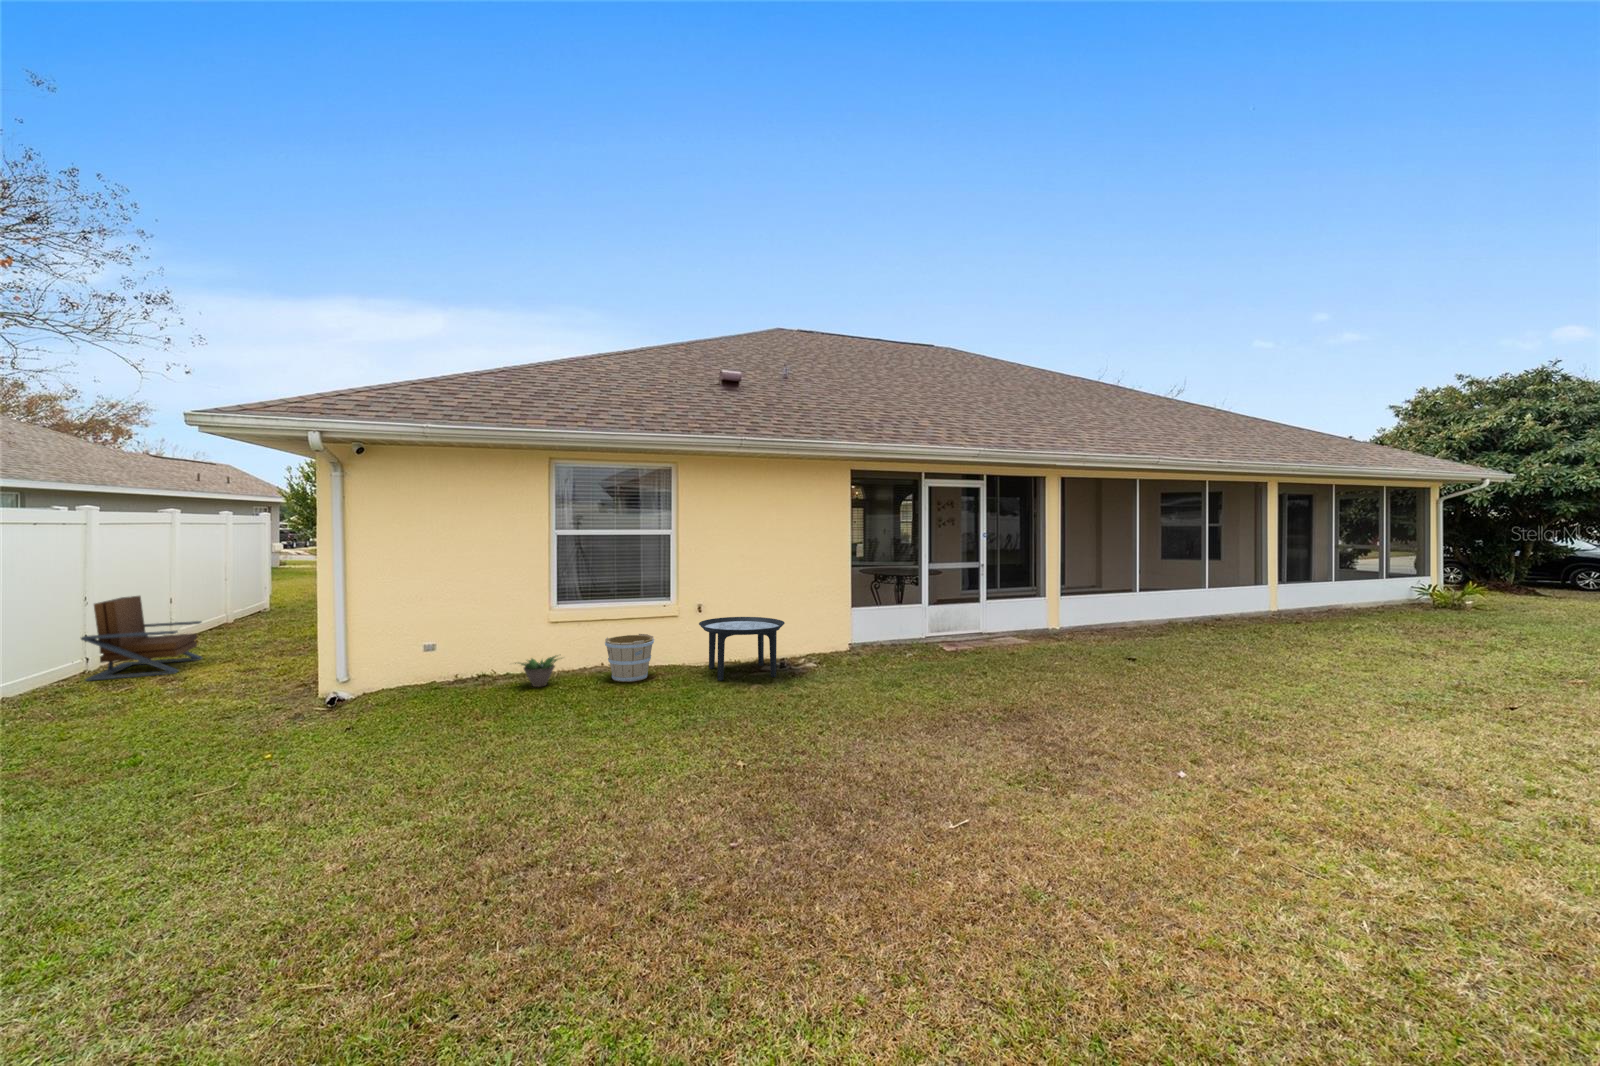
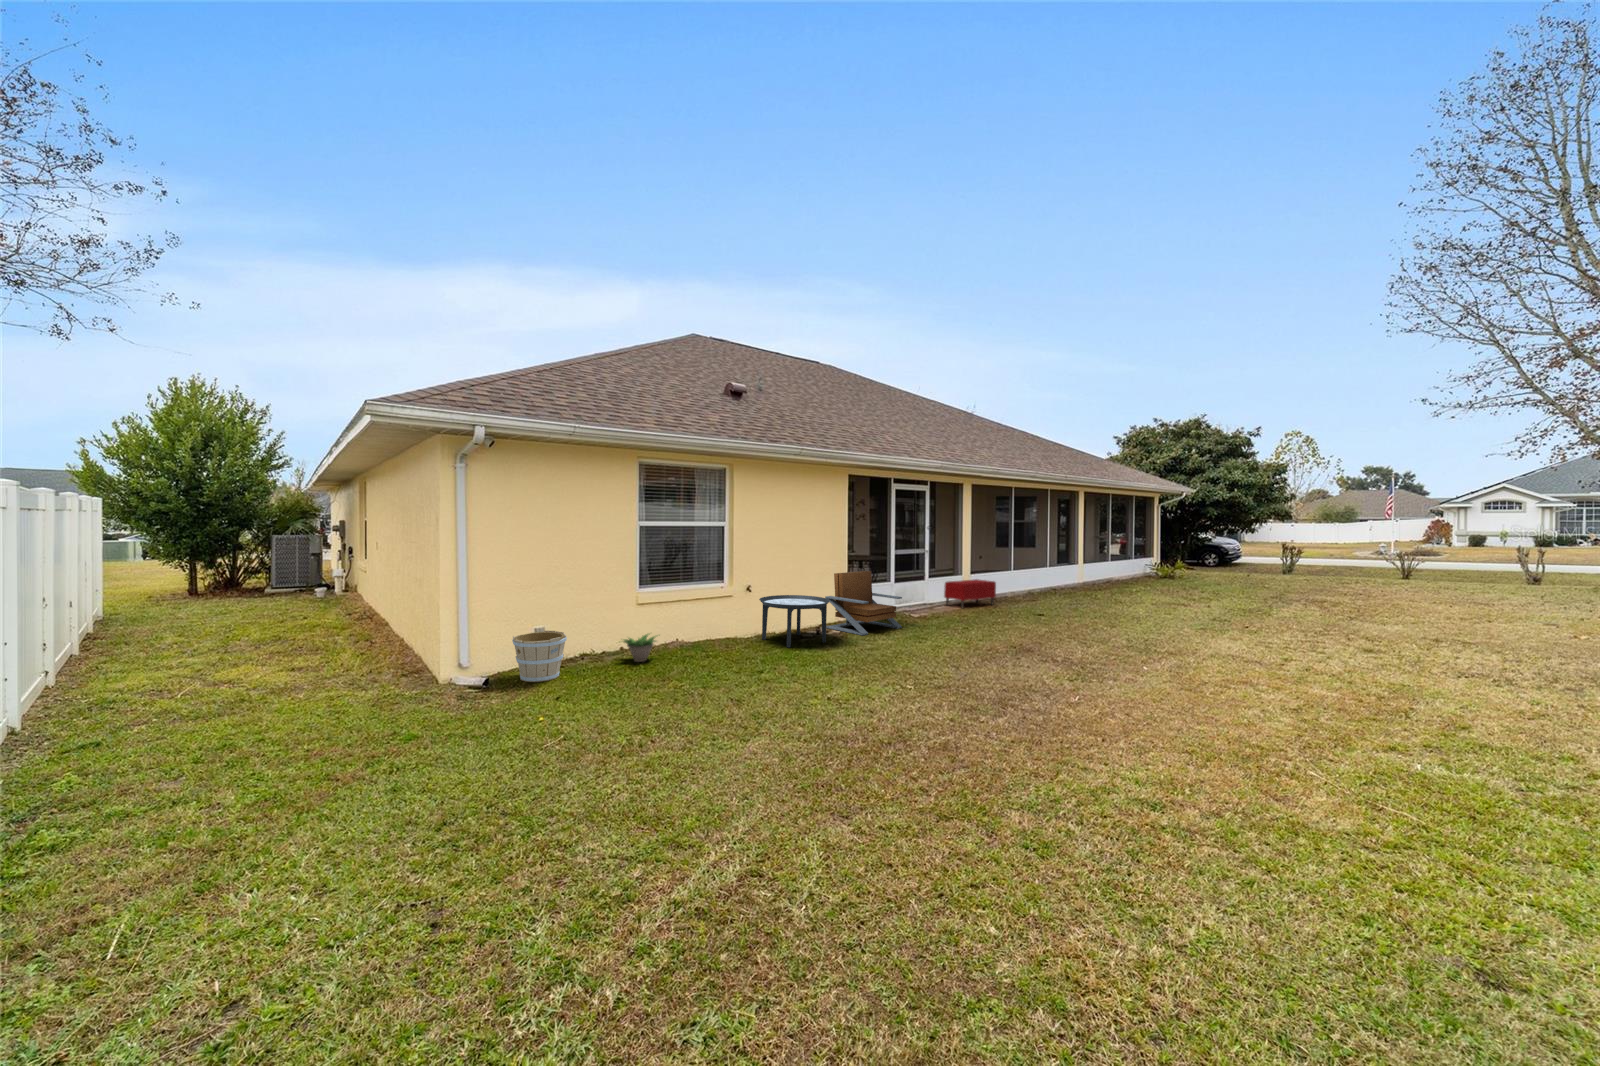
lounge chair: present [81,596,202,681] -> present [825,571,902,635]
bench: none [1013,603,1089,641] -> present [944,579,996,608]
wooden bucket: present [605,634,654,682] -> present [512,631,567,682]

